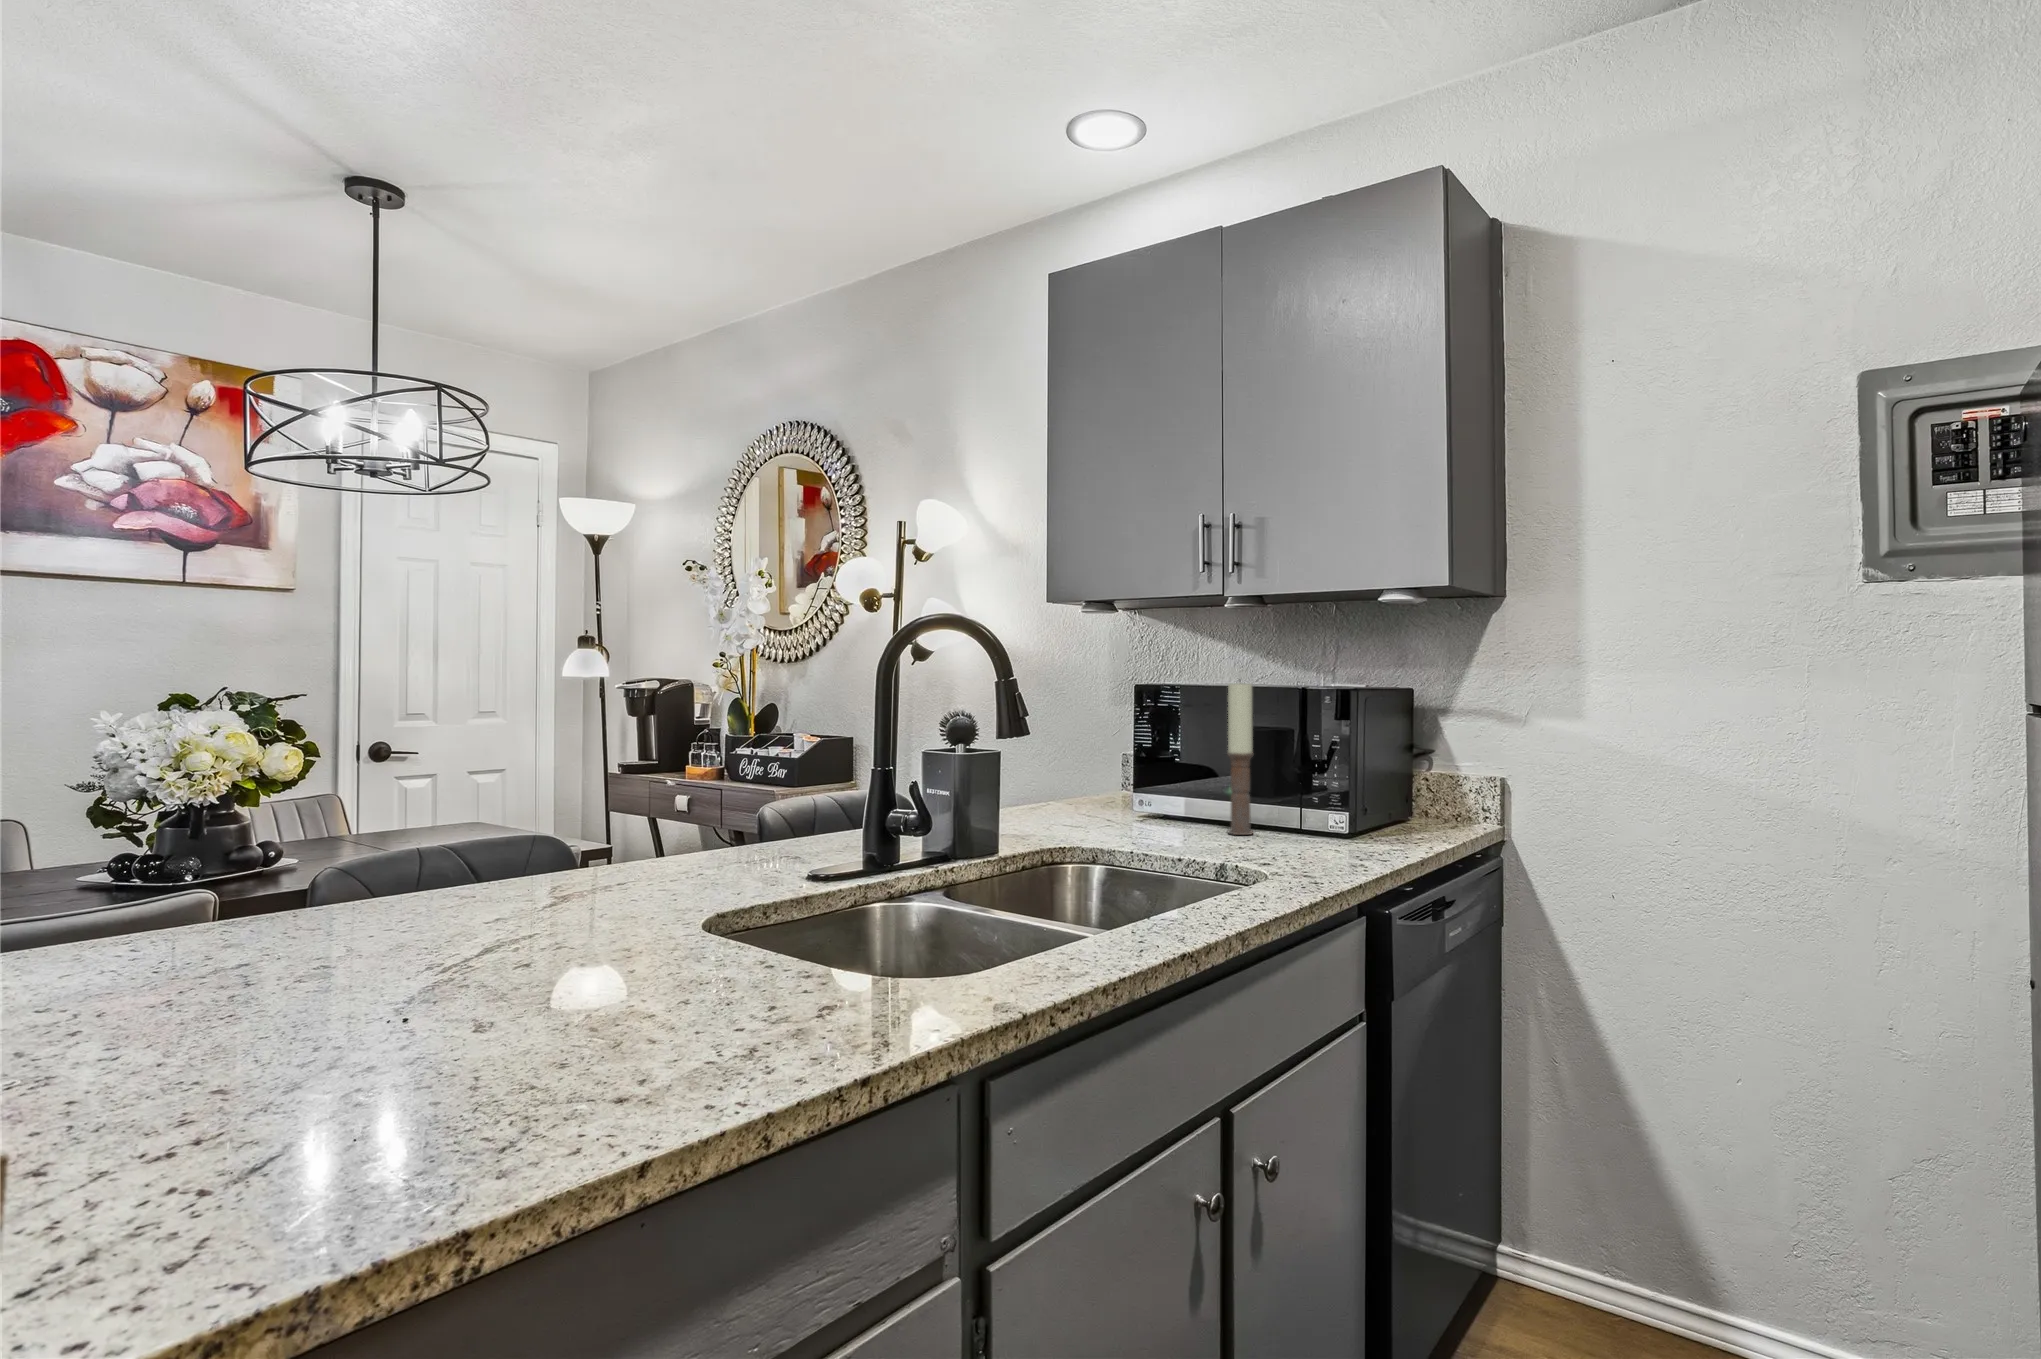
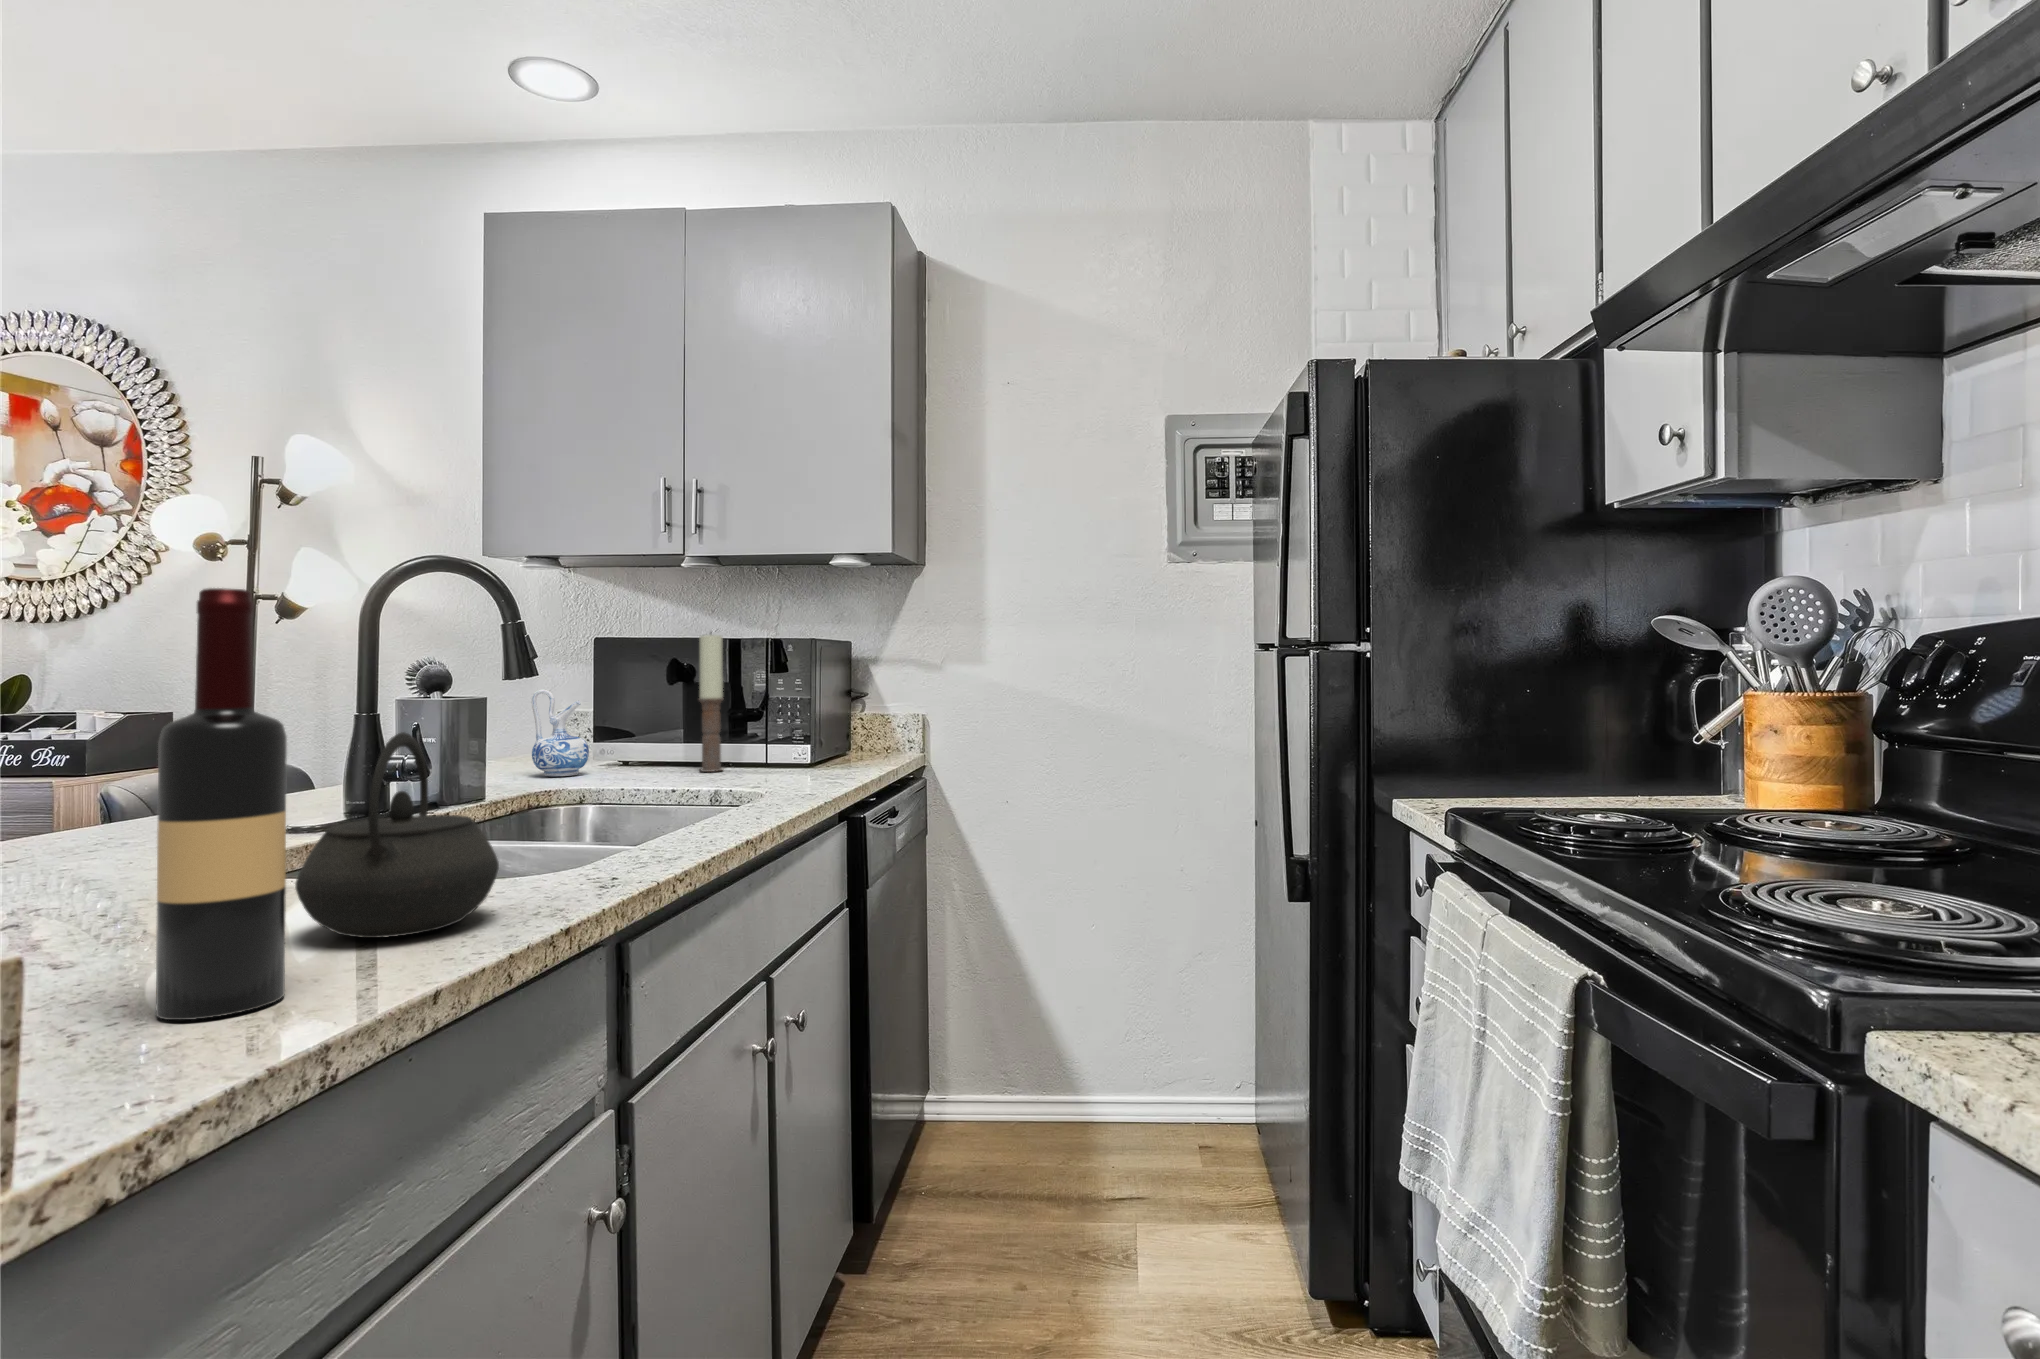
wine bottle: none [424,692,550,1149] -> present [156,588,287,1020]
ceramic pitcher: none [1070,737,1122,827] -> present [531,689,589,776]
kettle: none [638,827,832,1053] -> present [295,732,499,938]

